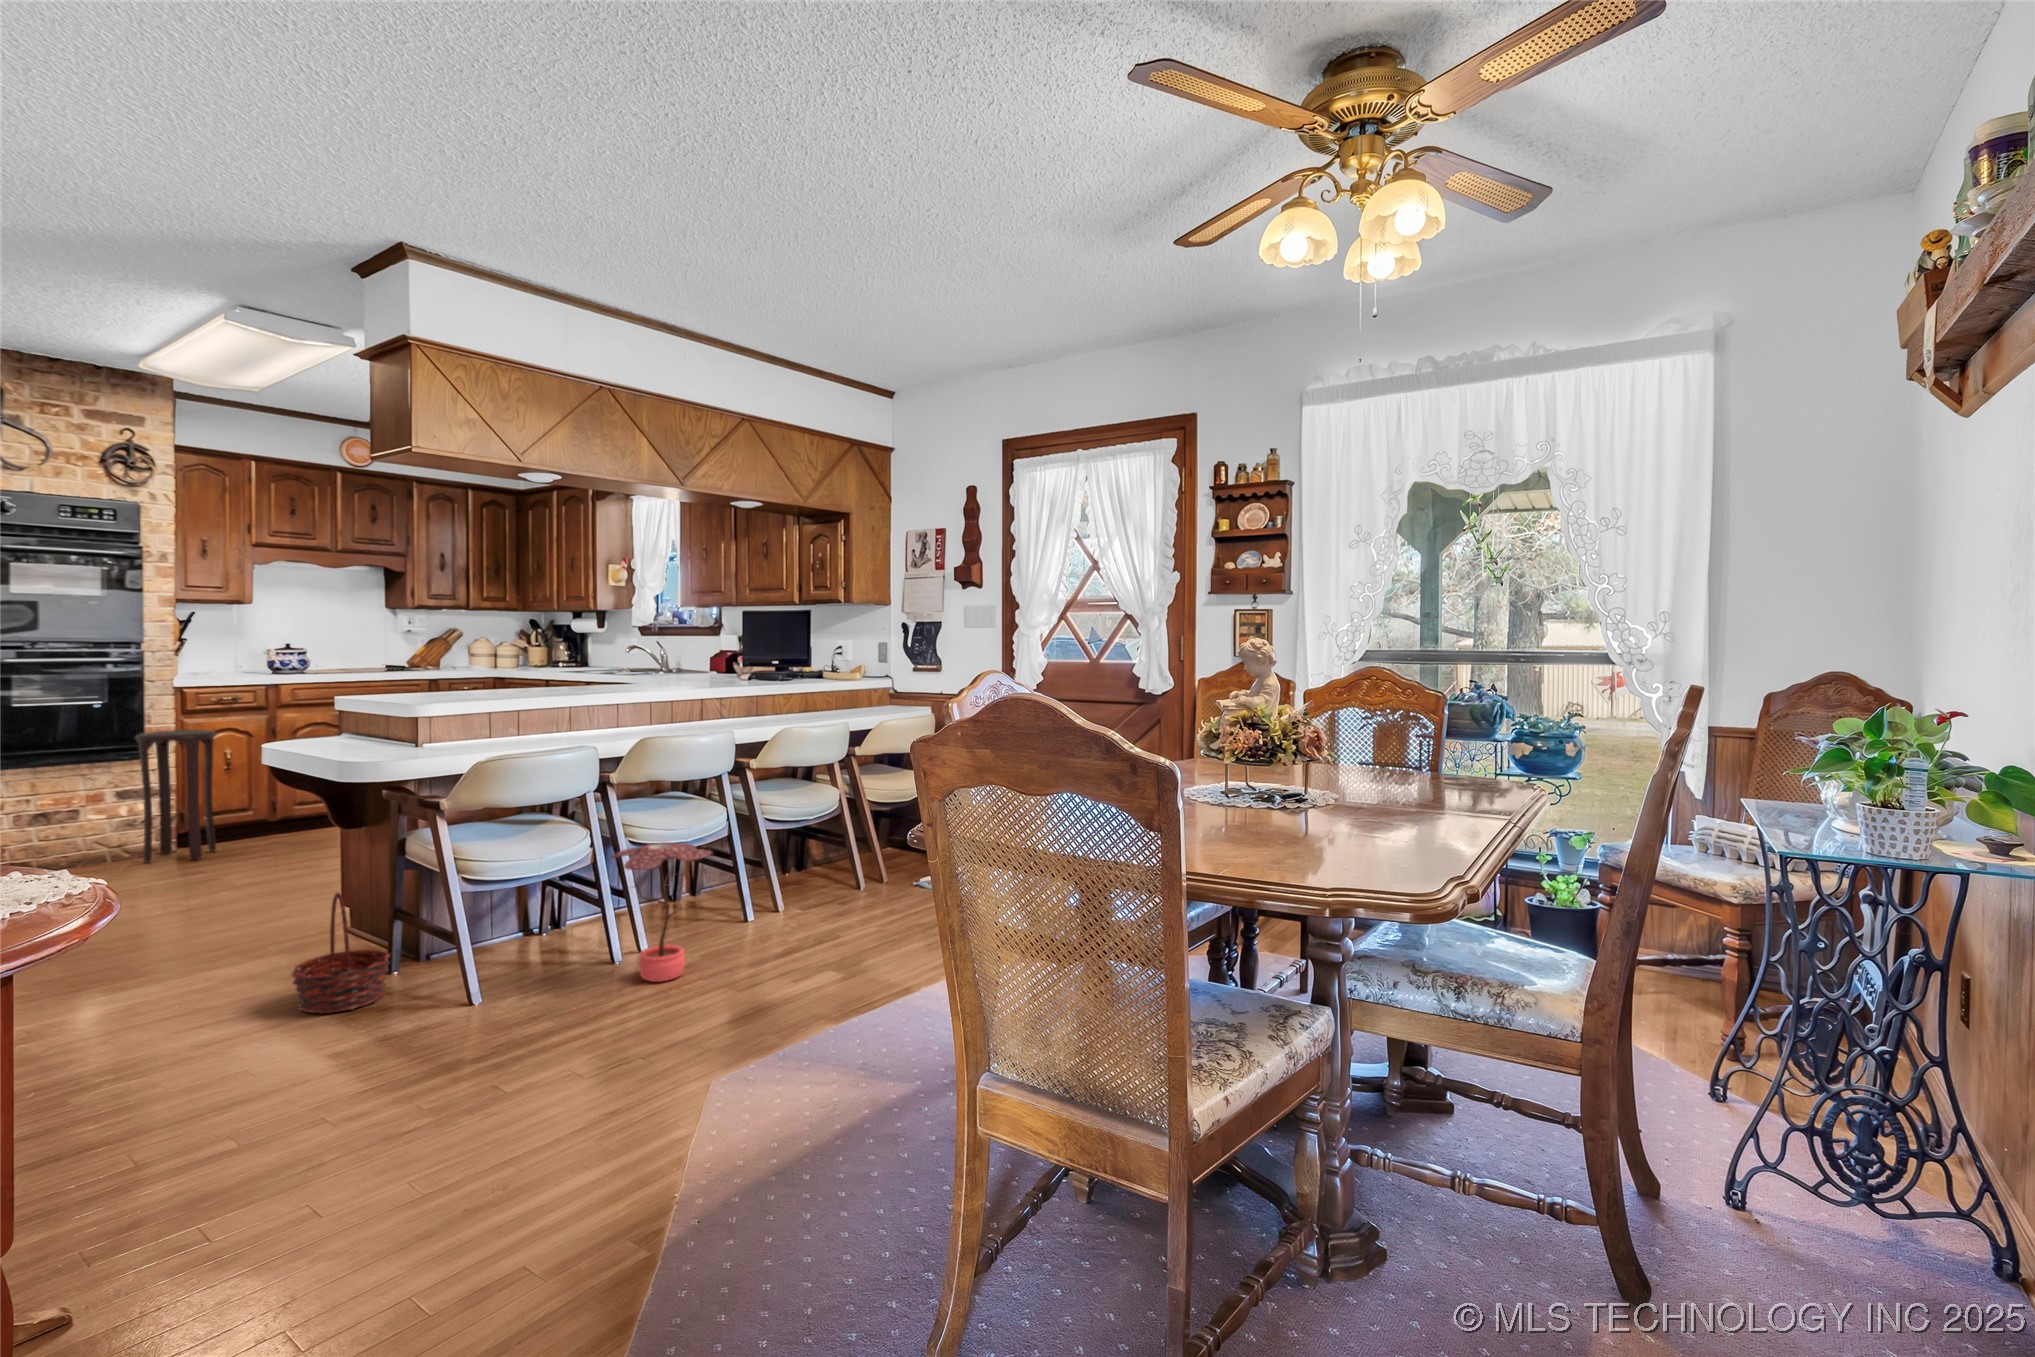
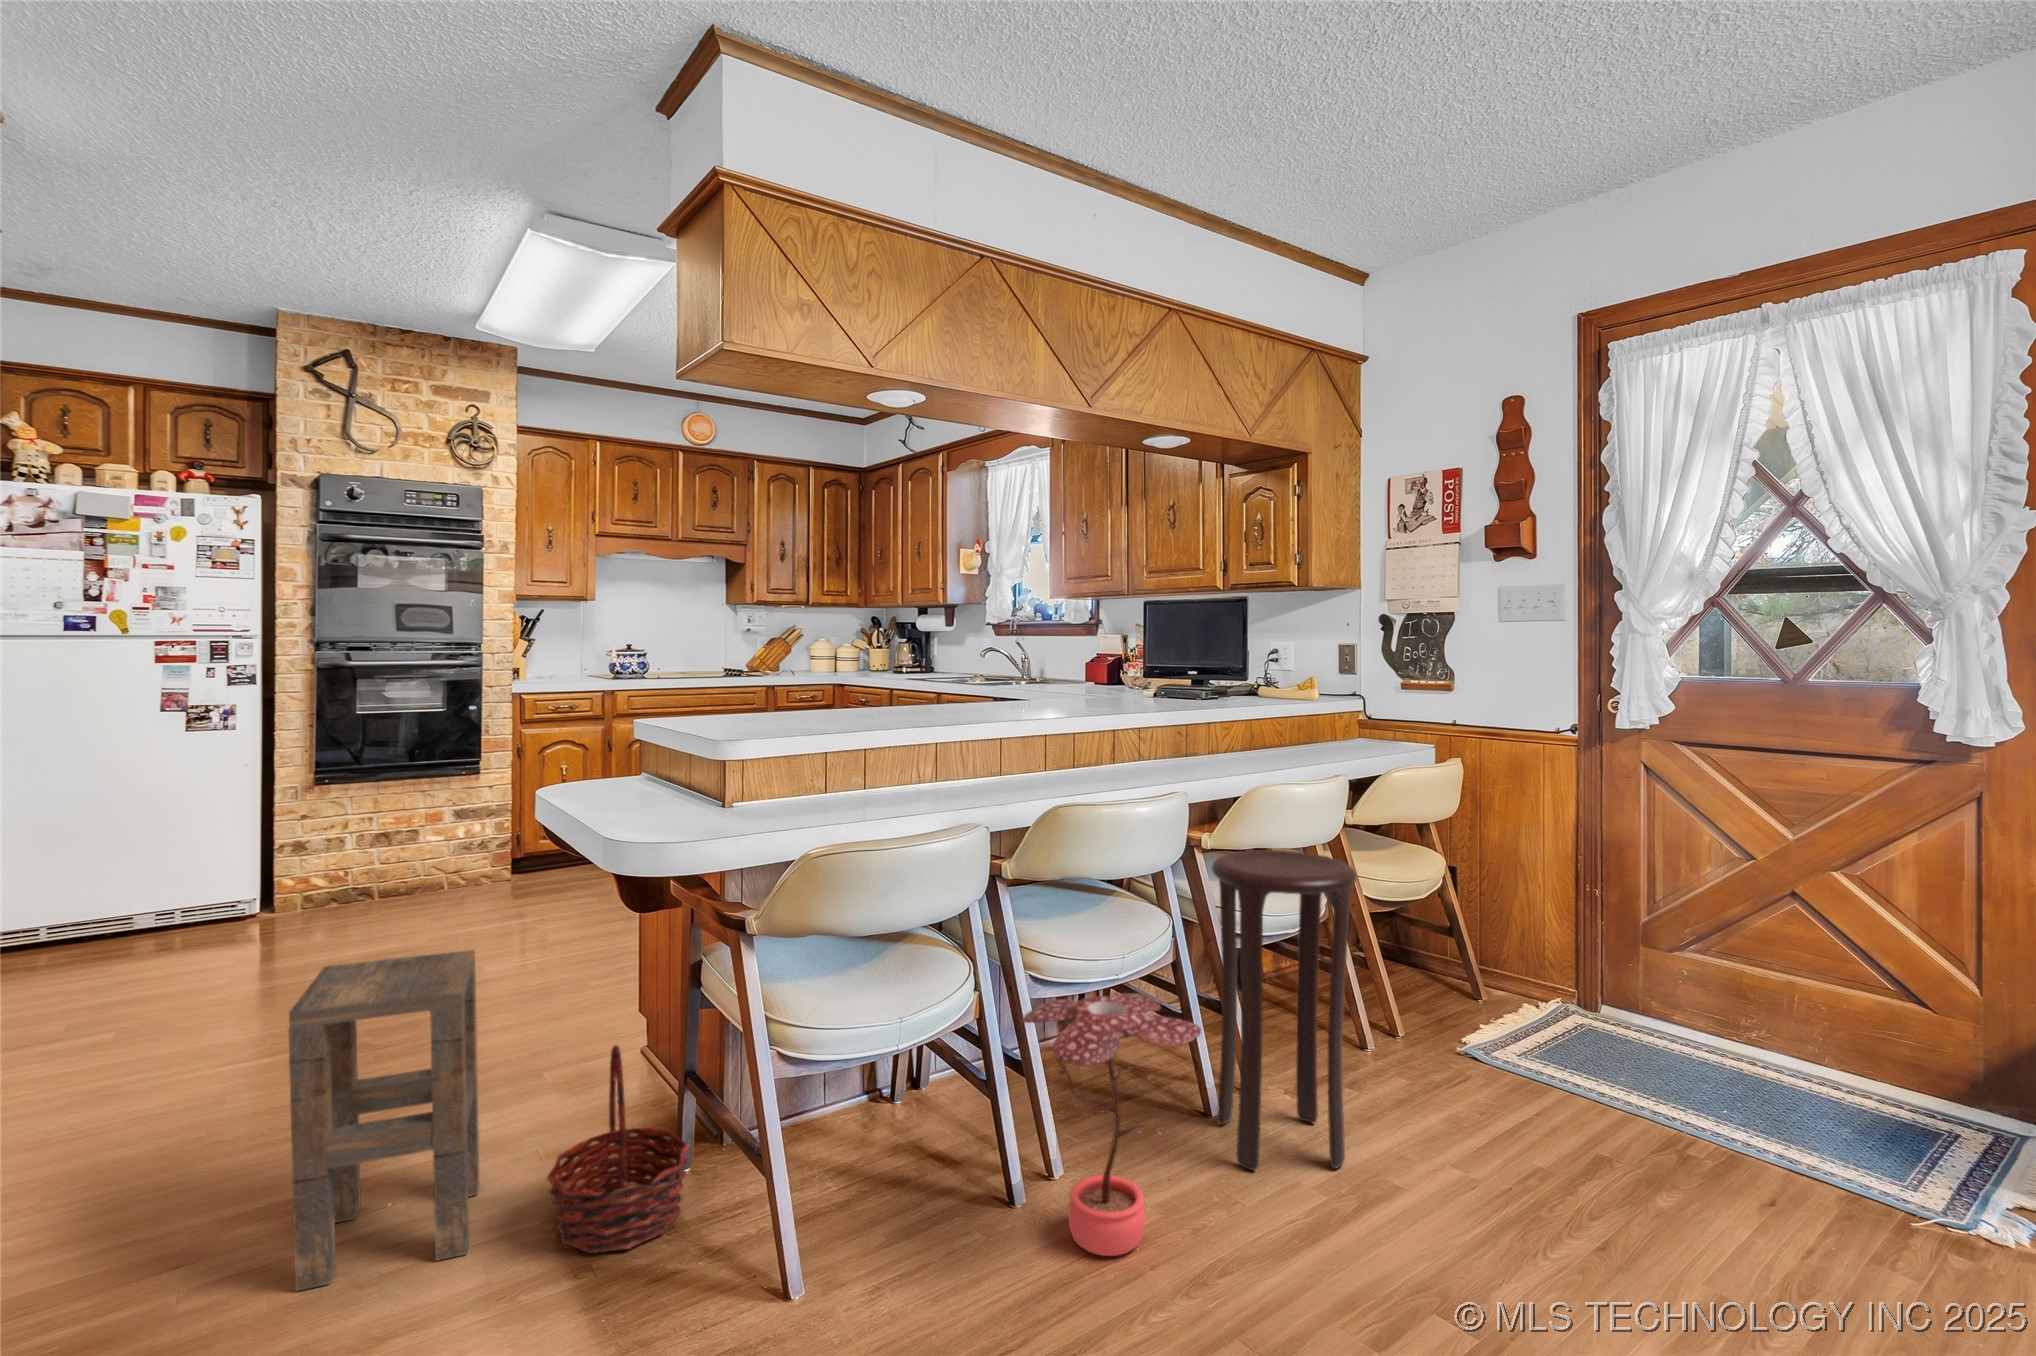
stool: present [135,730,216,863] -> present [1212,850,1357,1170]
side table: none [109,844,235,1048] -> present [288,950,479,1291]

